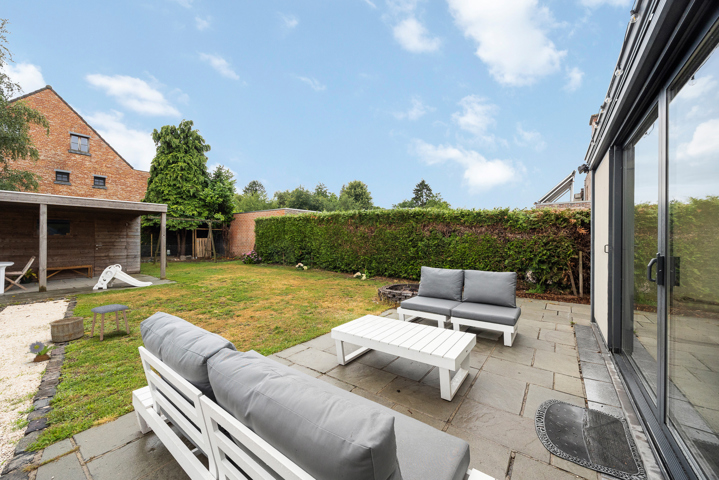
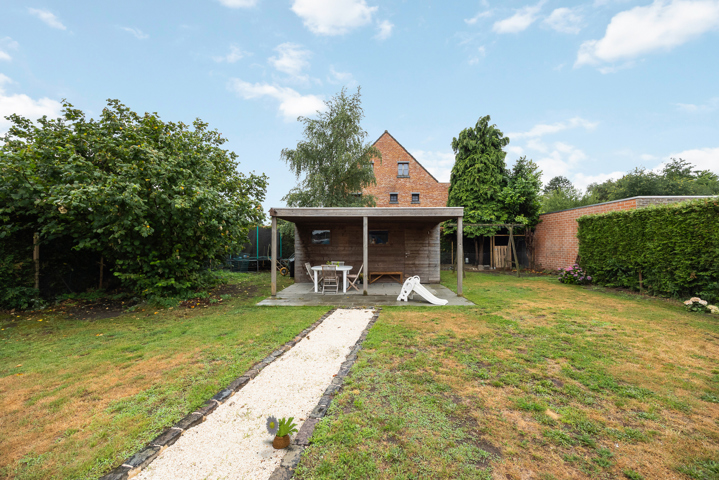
stool: present [90,304,129,341] -> none [353,358,397,425]
wooden bucket: present [49,317,84,342] -> none [316,360,350,400]

